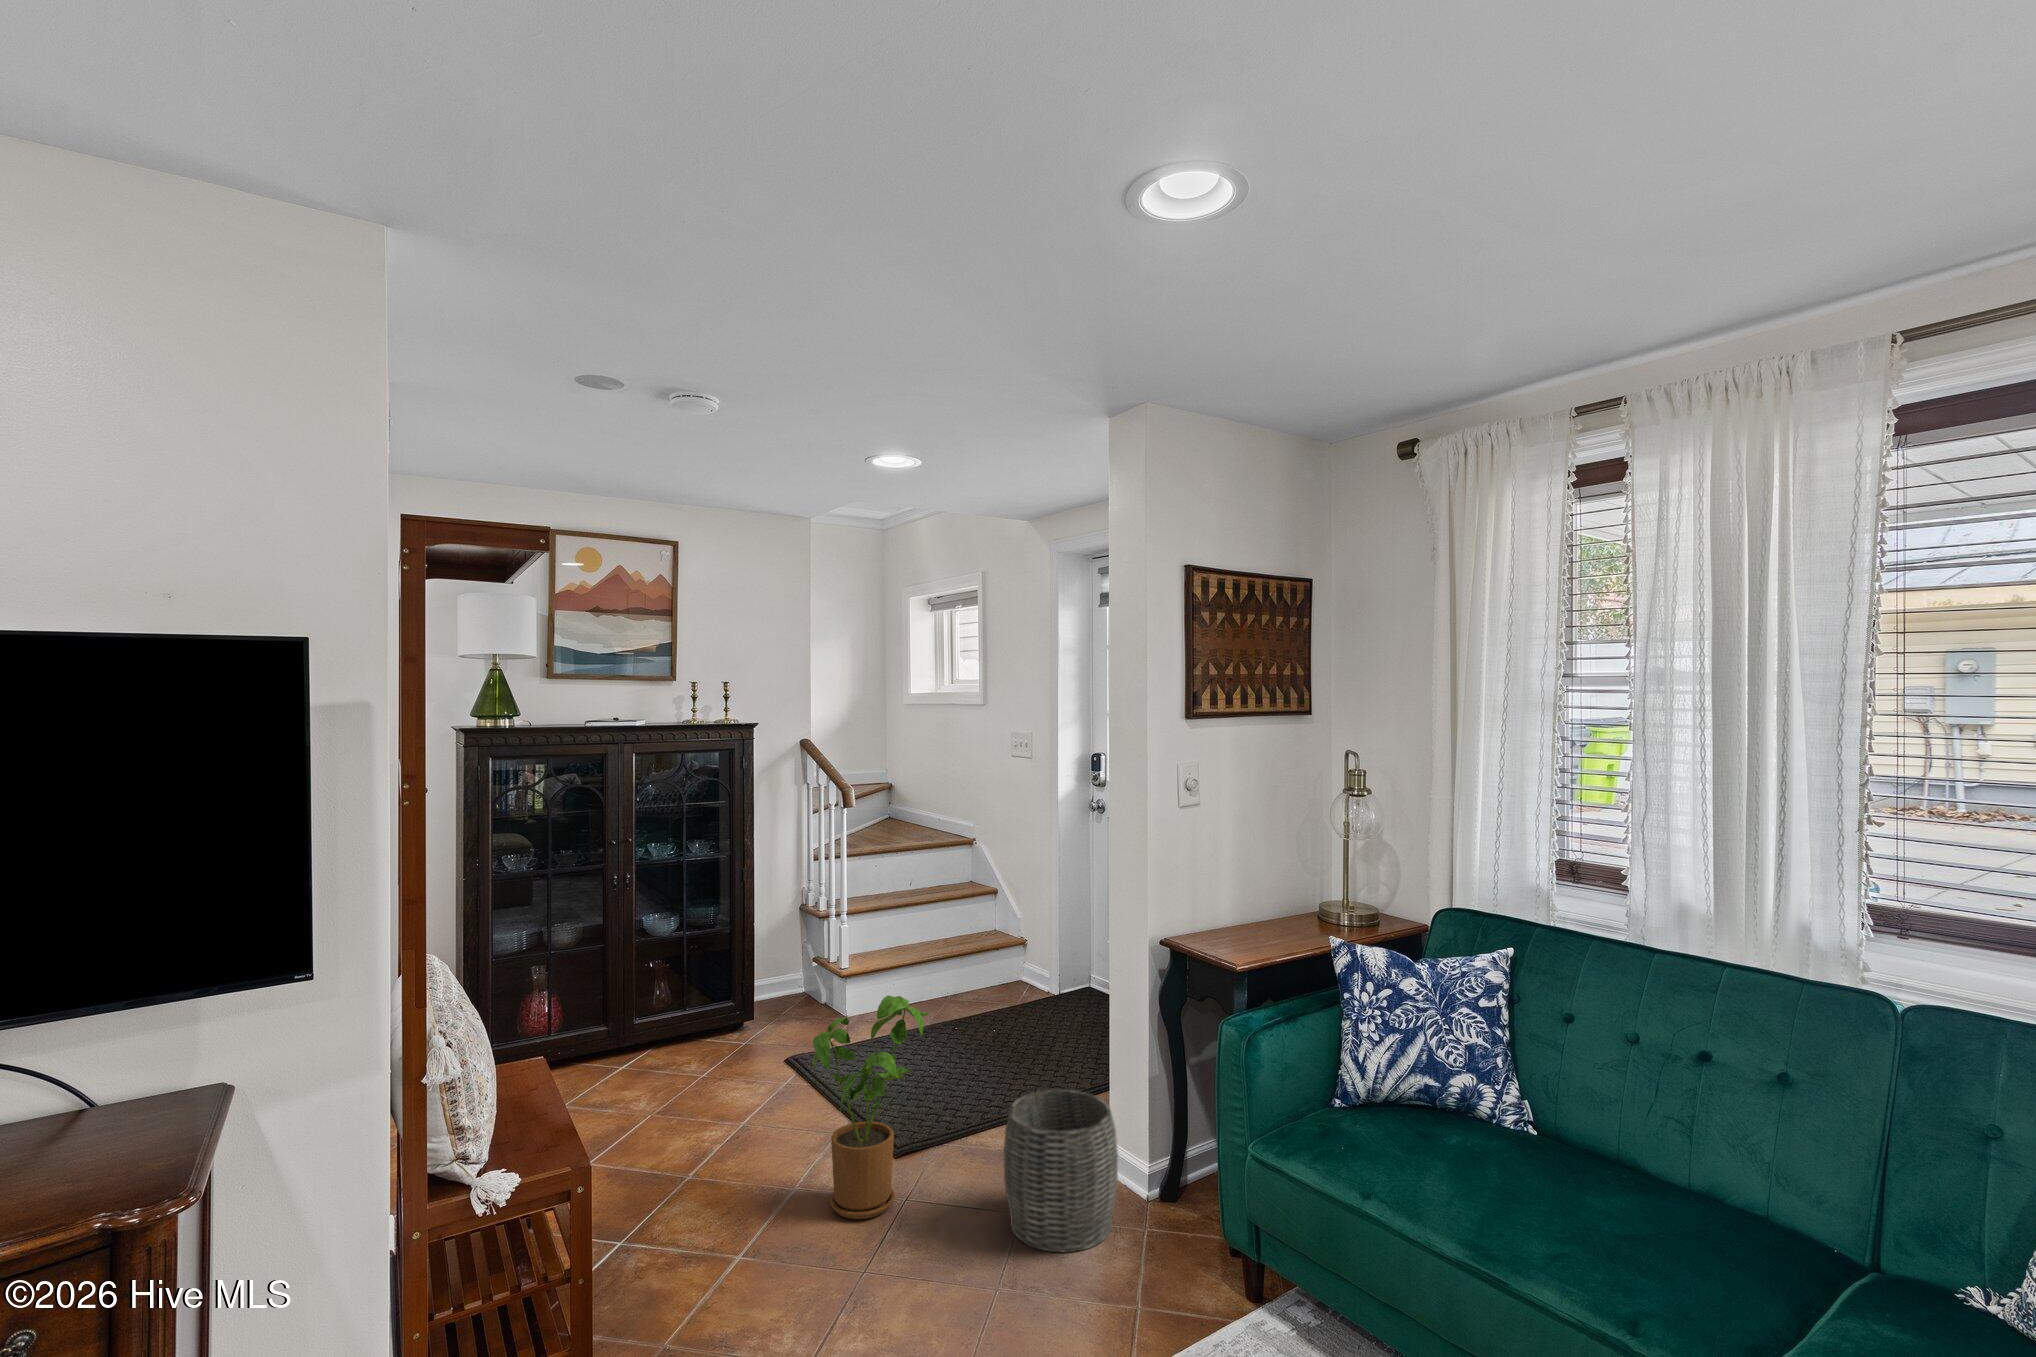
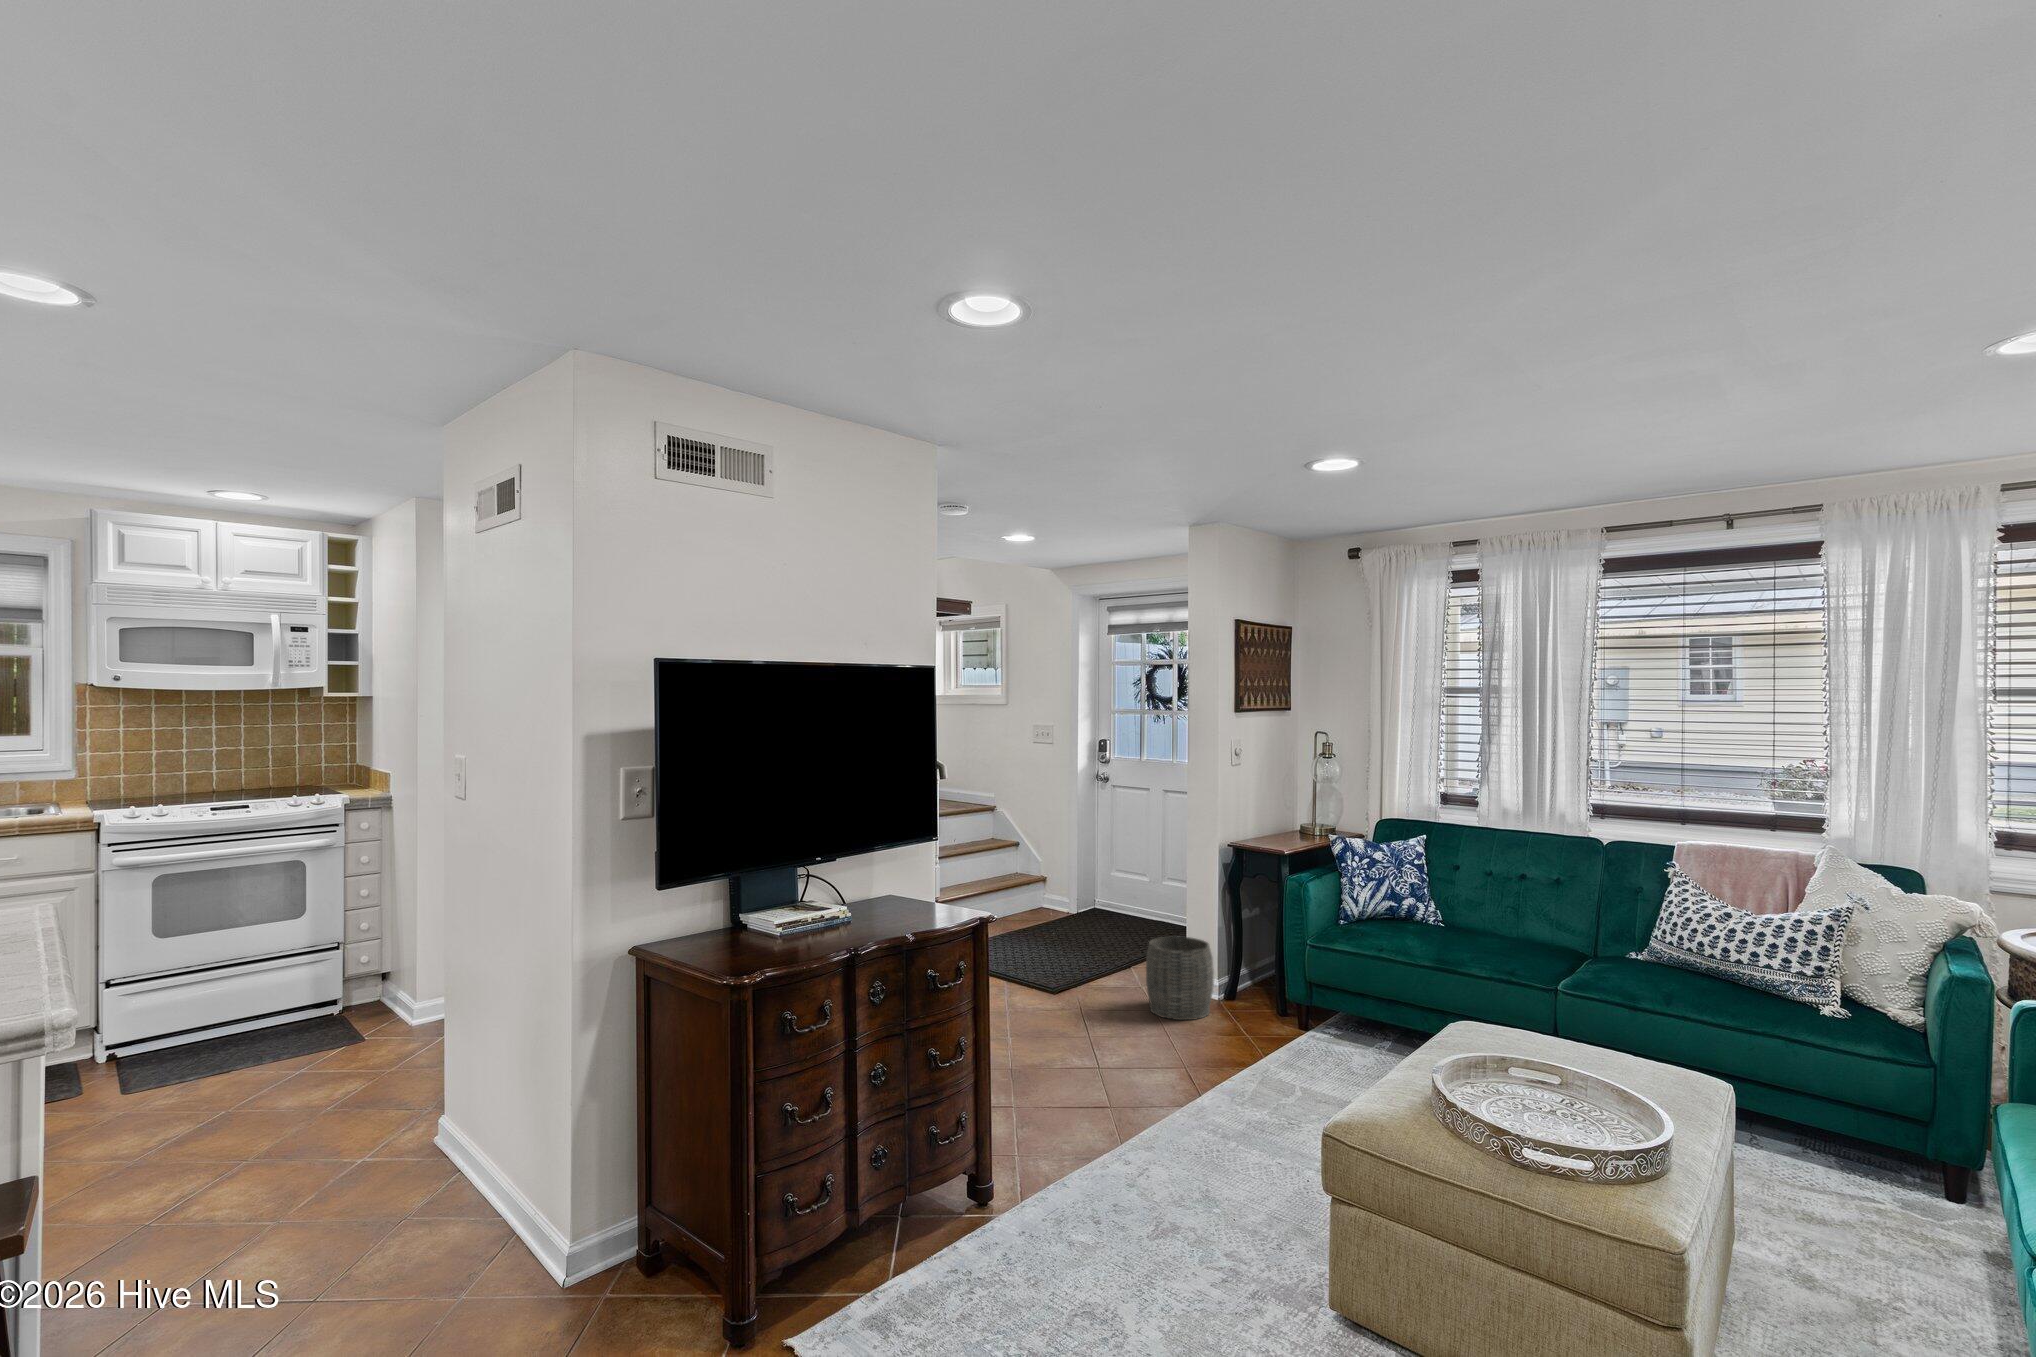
house plant: present [813,995,929,1219] -> none [1022,884,1095,1017]

